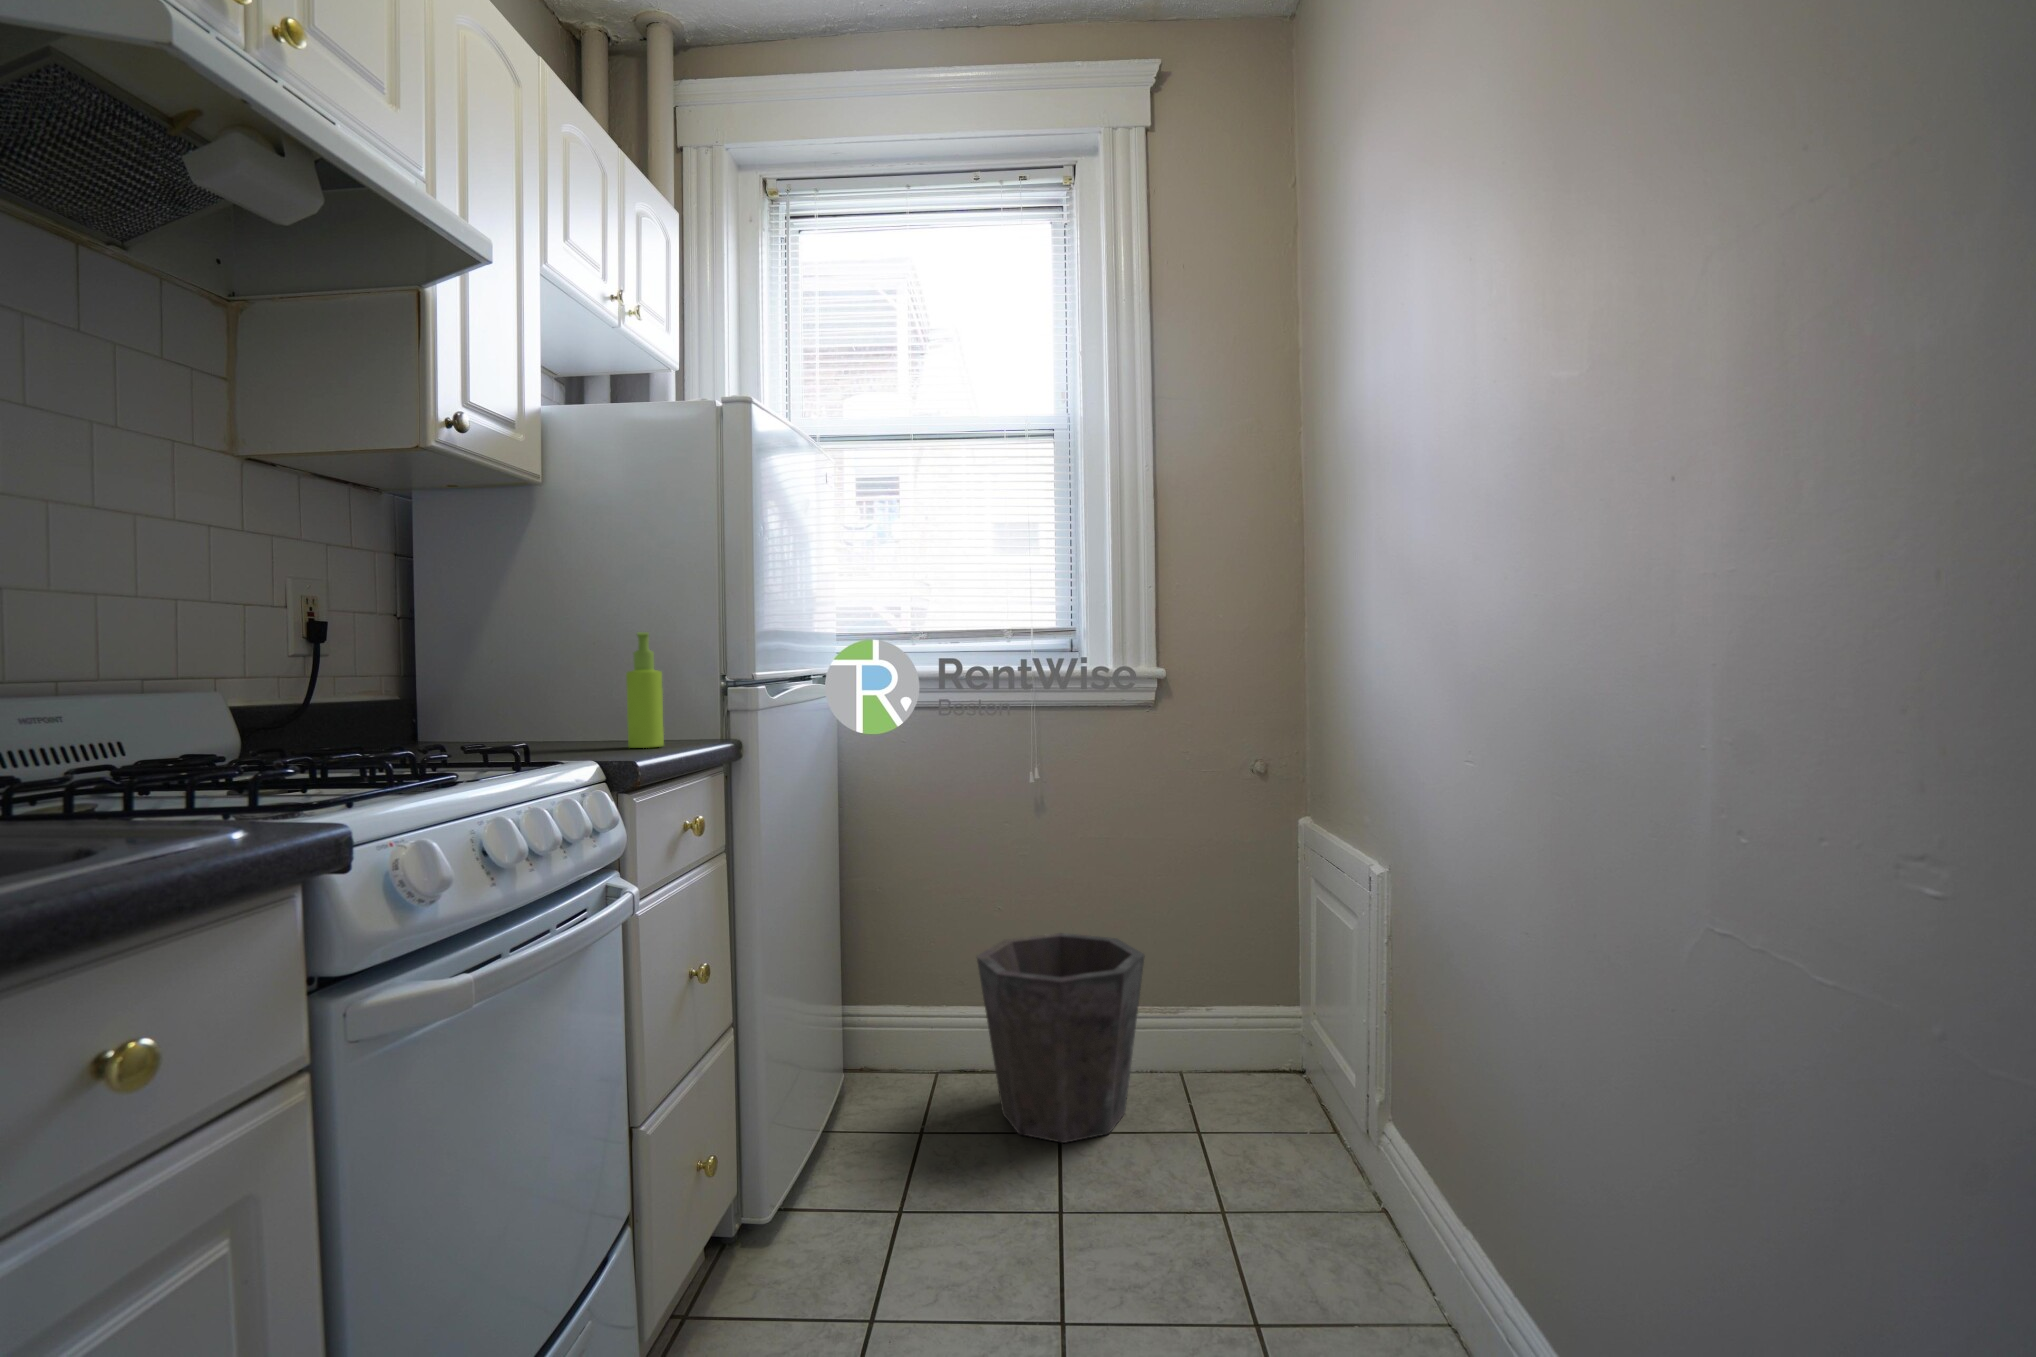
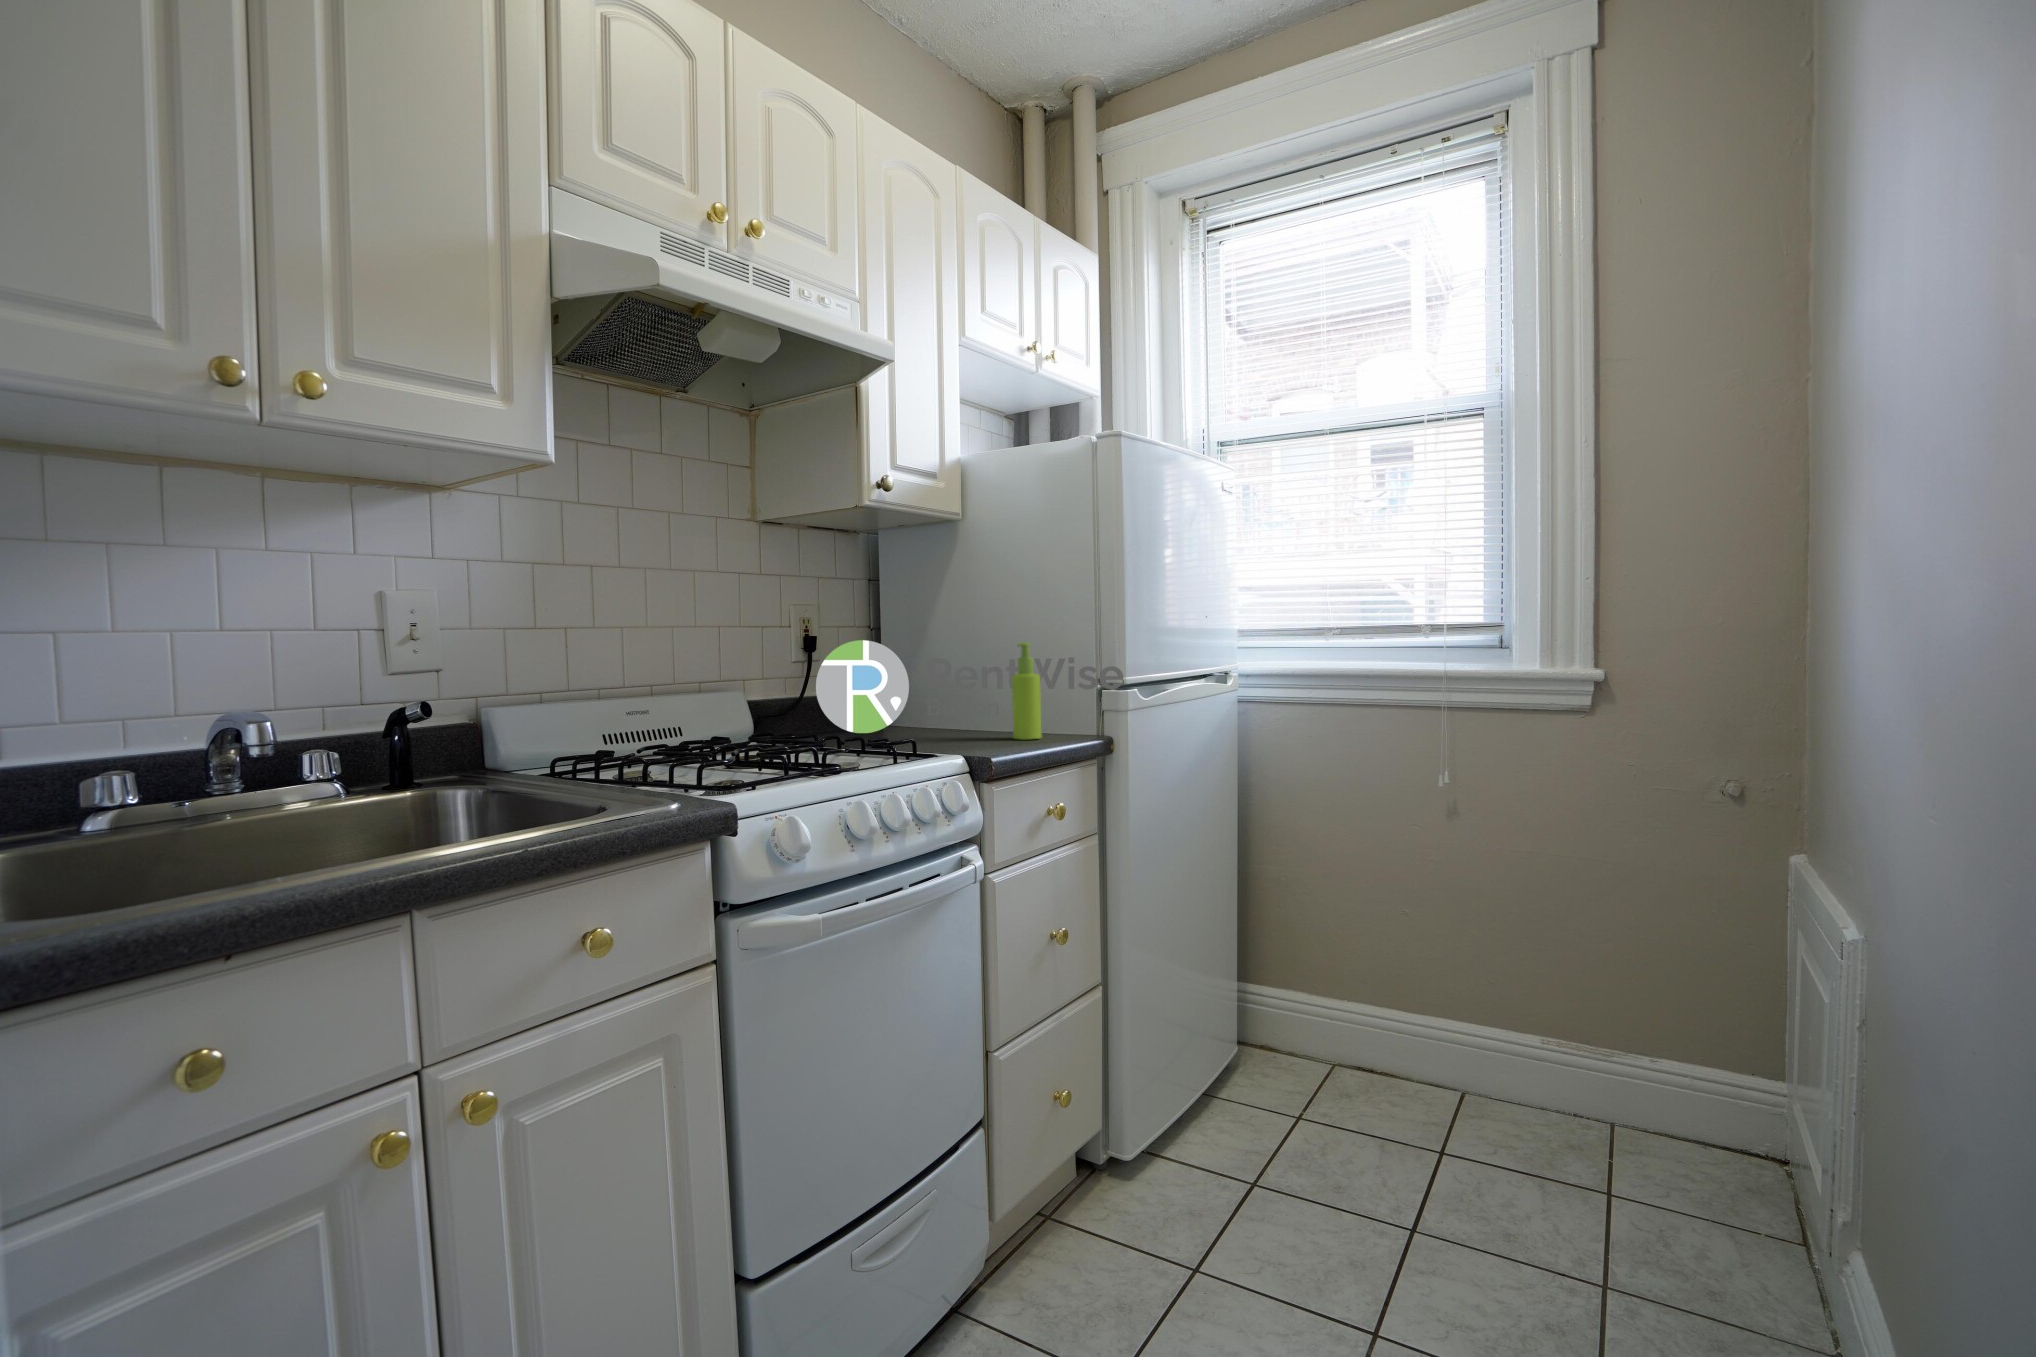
waste bin: present [977,933,1145,1143] -> none [1362,943,1554,1168]

